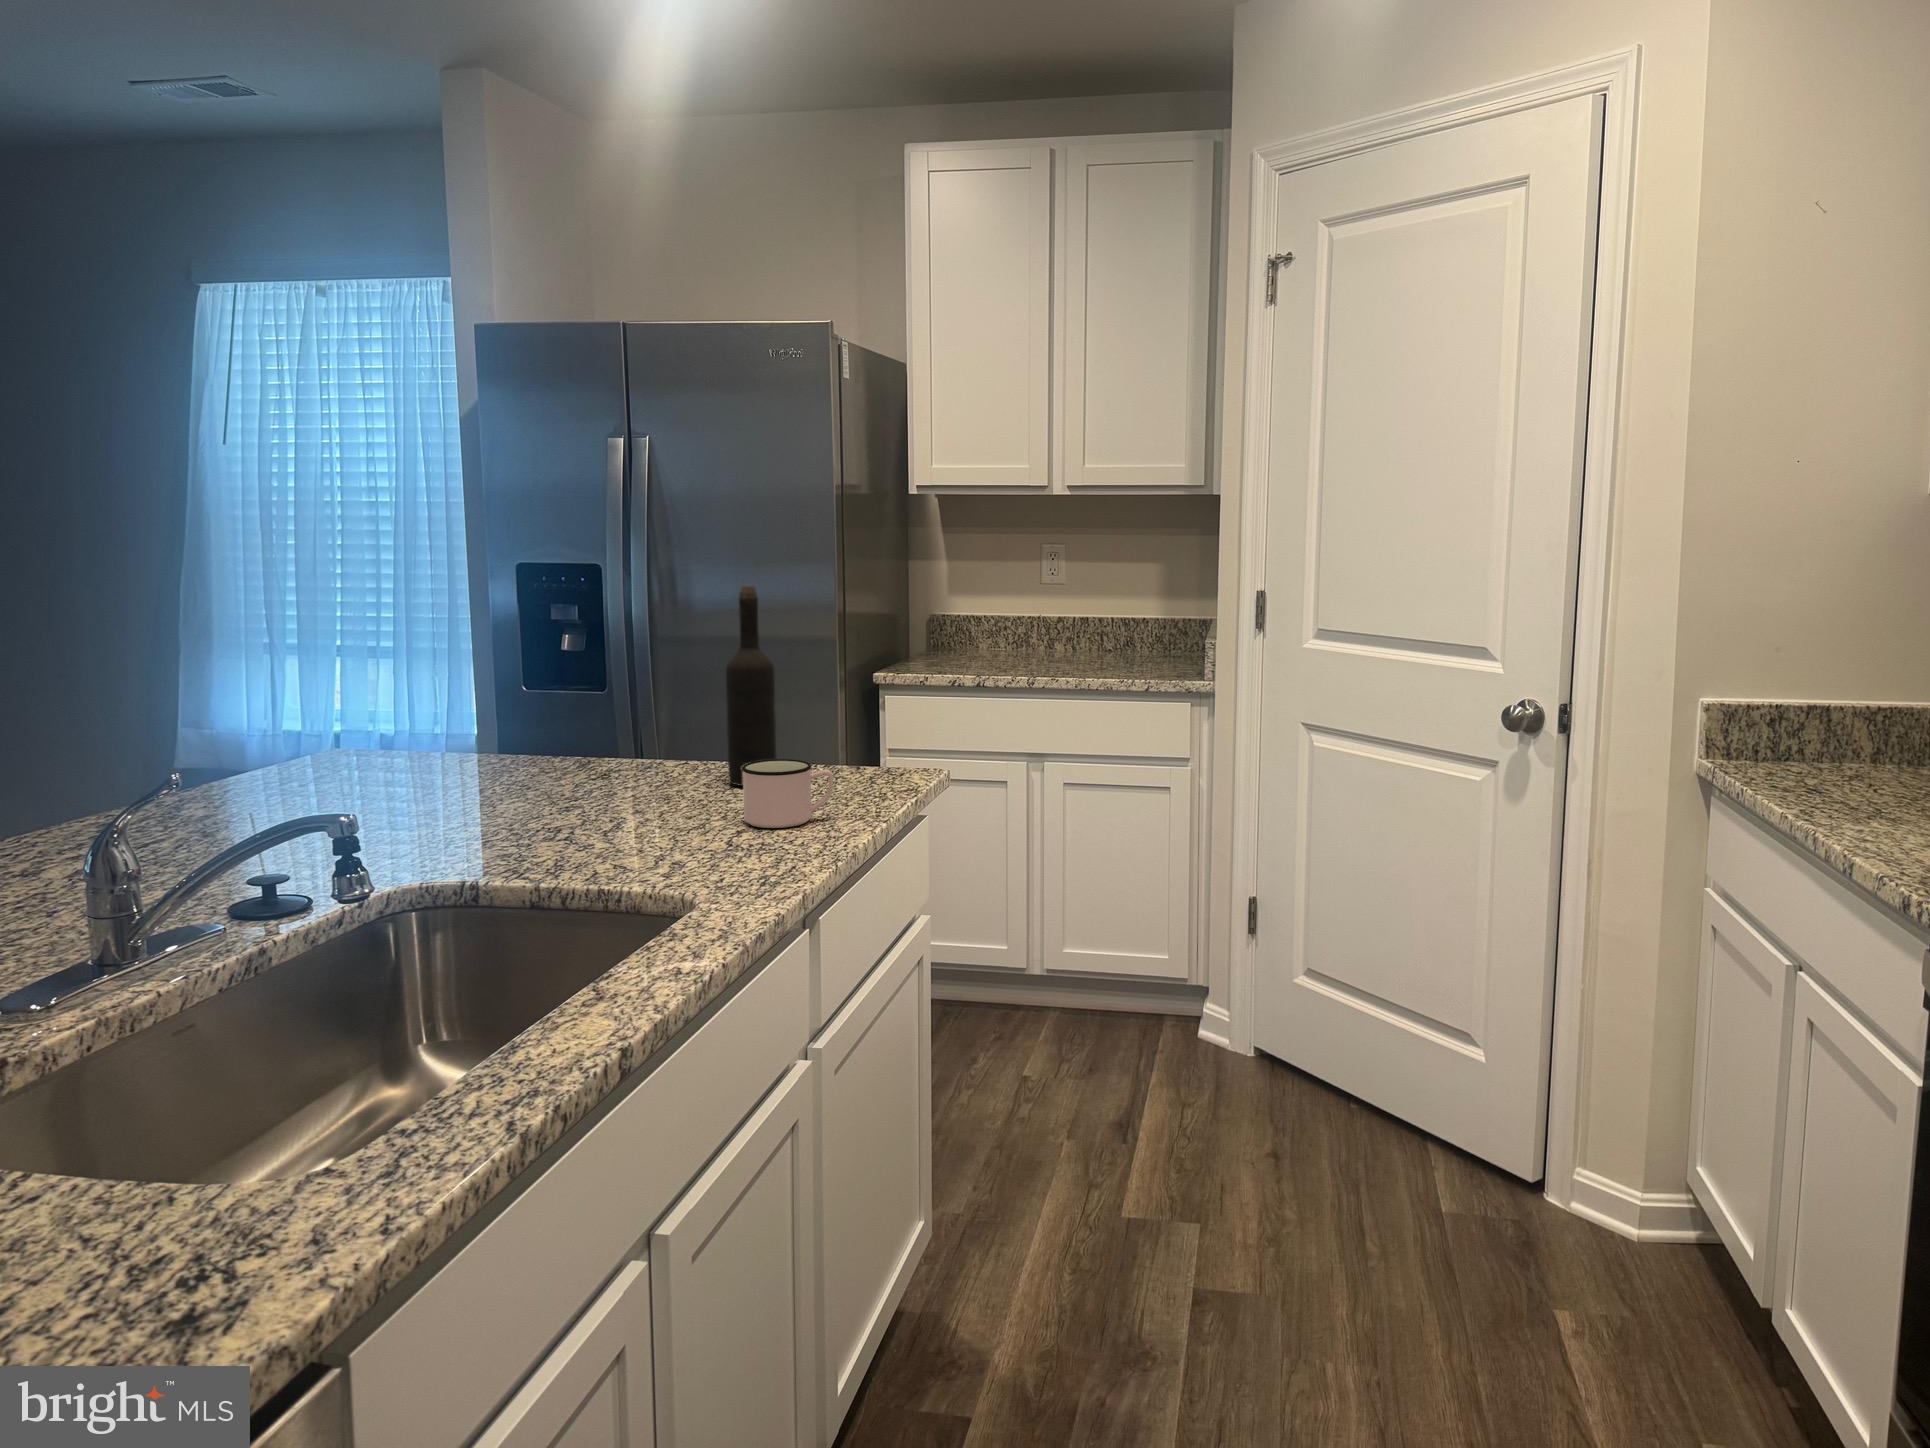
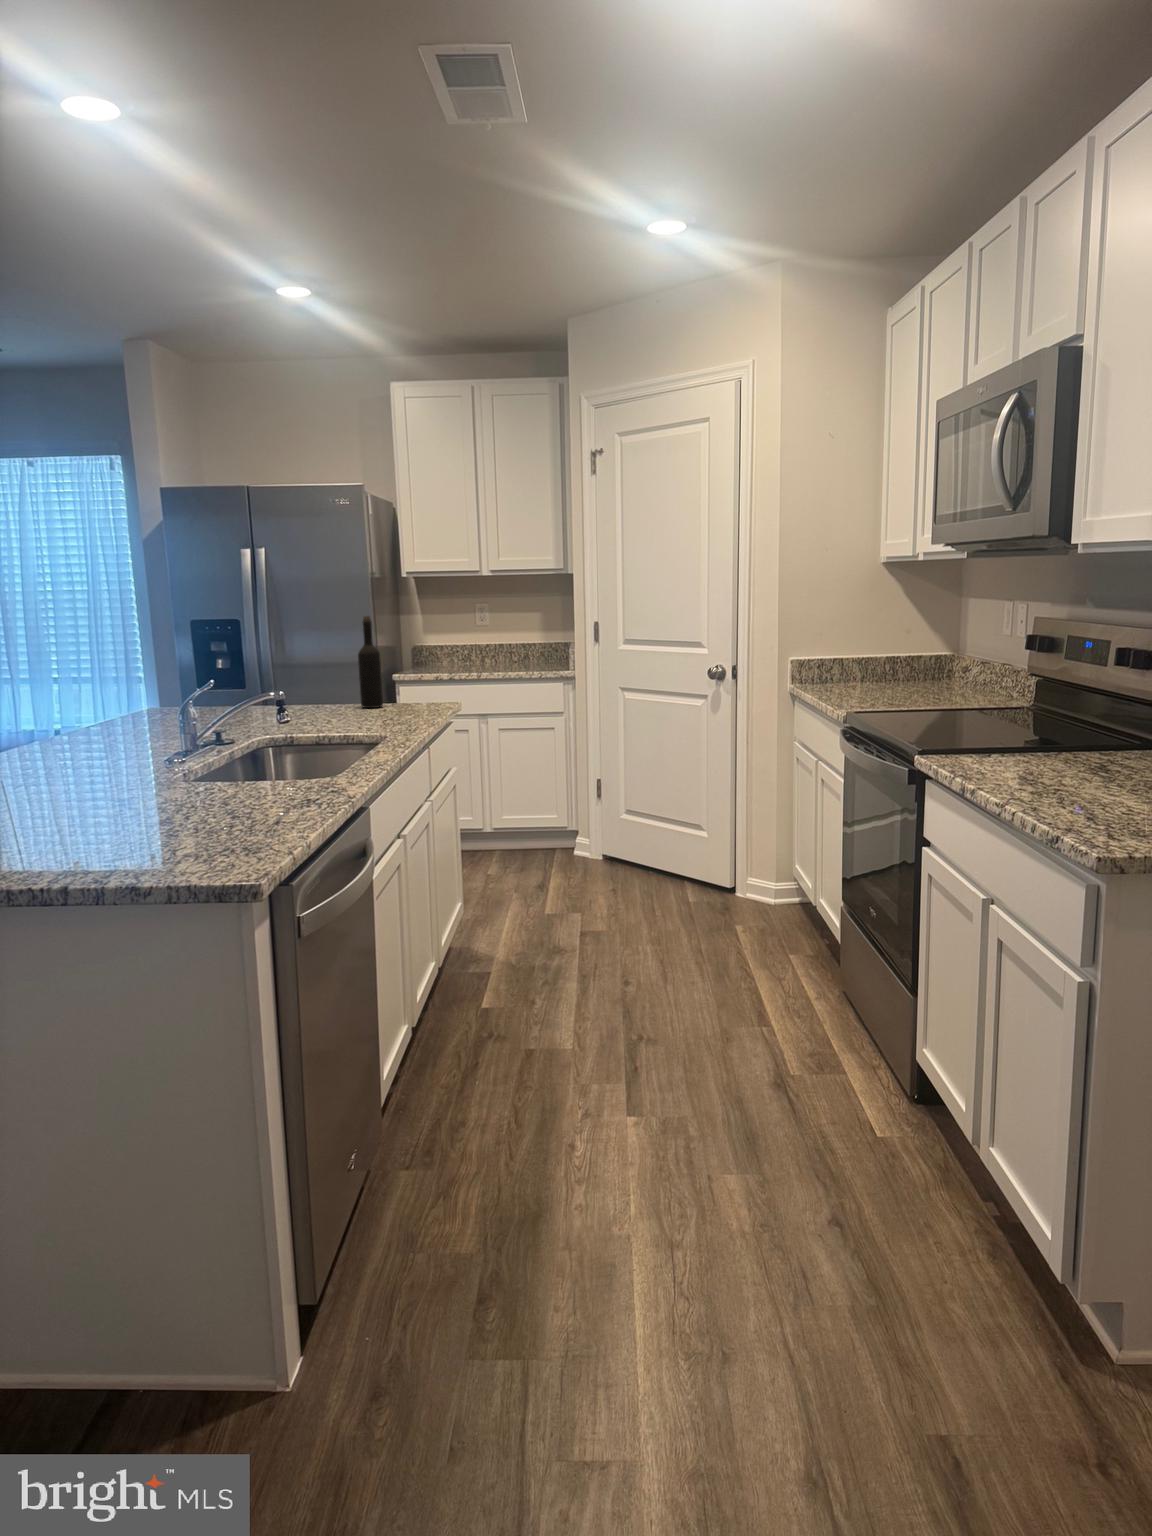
mug: present [742,759,833,828] -> none [379,689,419,717]

